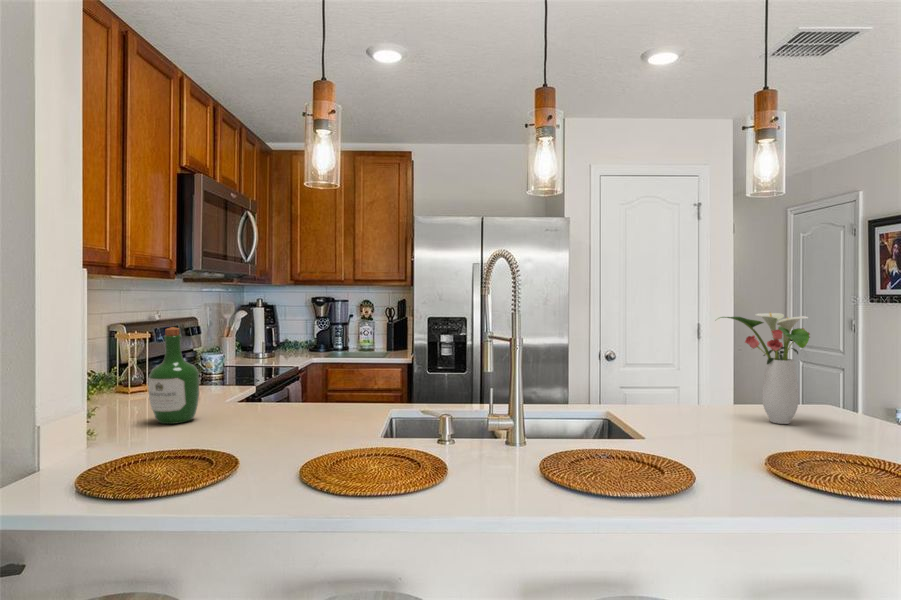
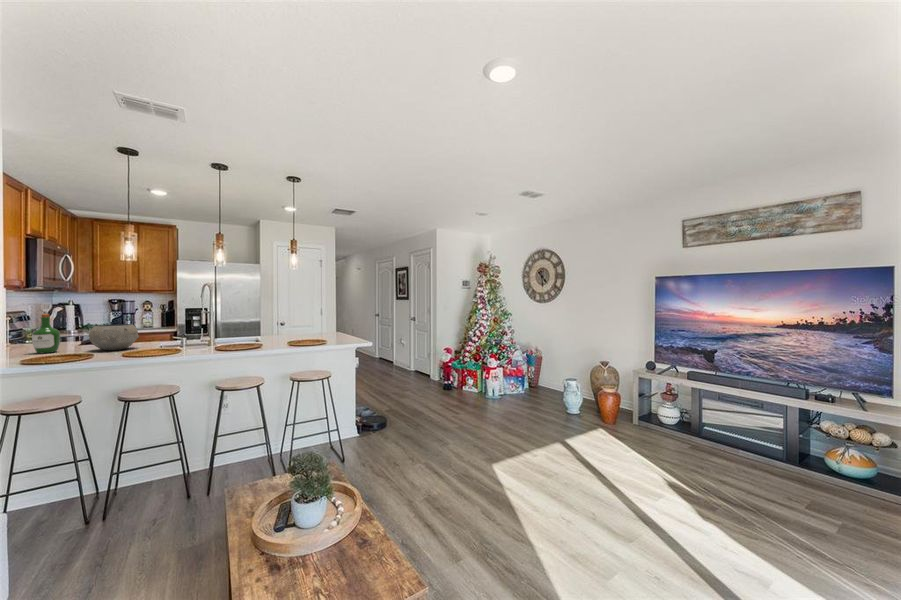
flower arrangement: present [720,312,810,424] -> none [291,305,318,338]
ceramic bowl: none [246,357,346,428] -> present [89,324,139,350]

